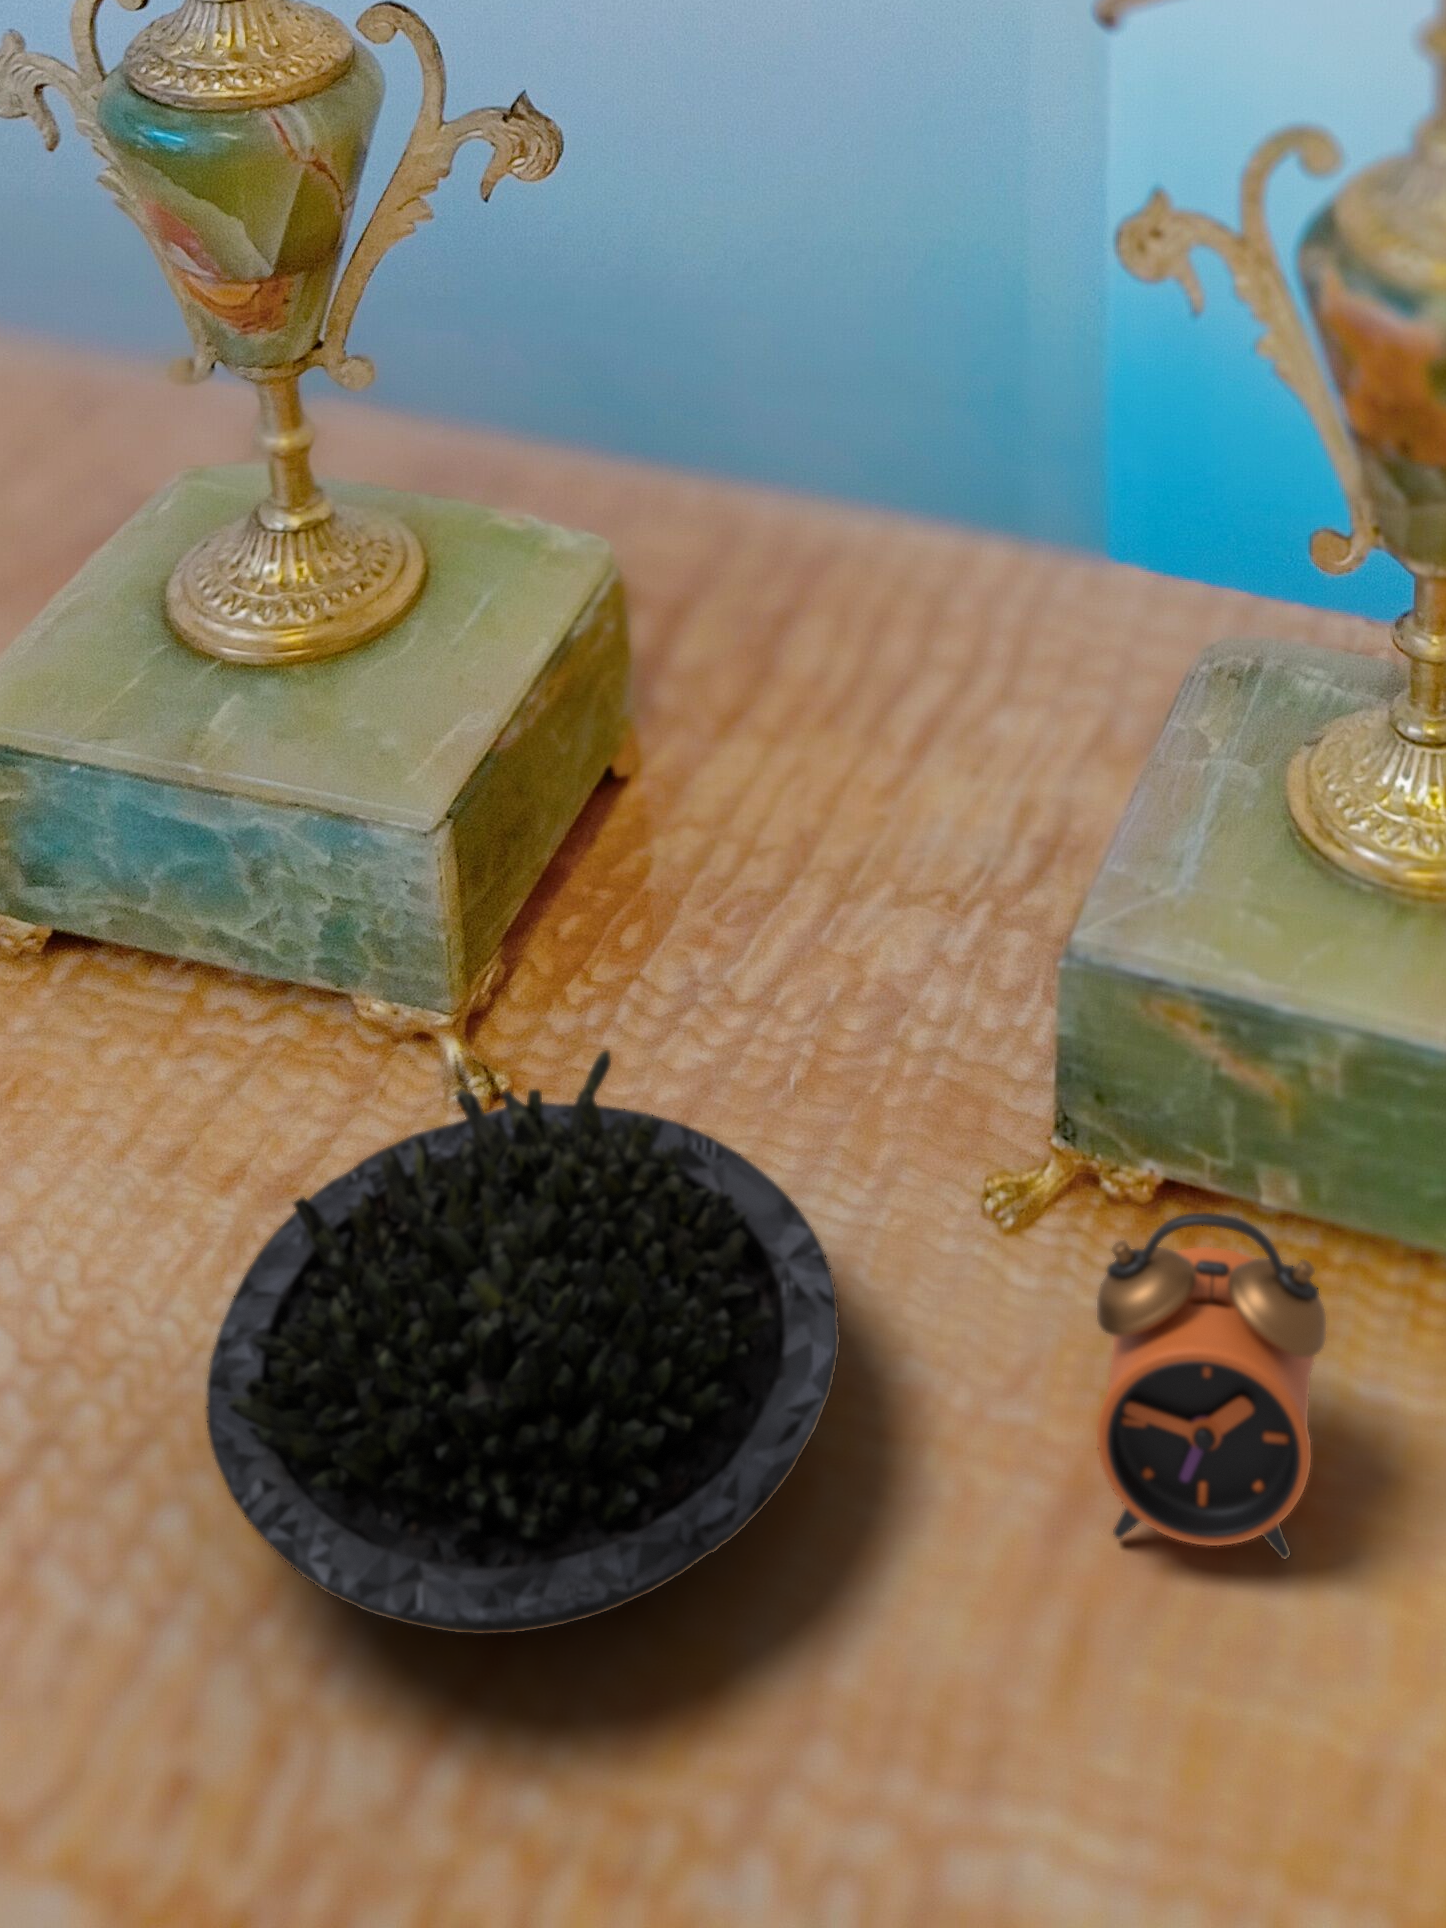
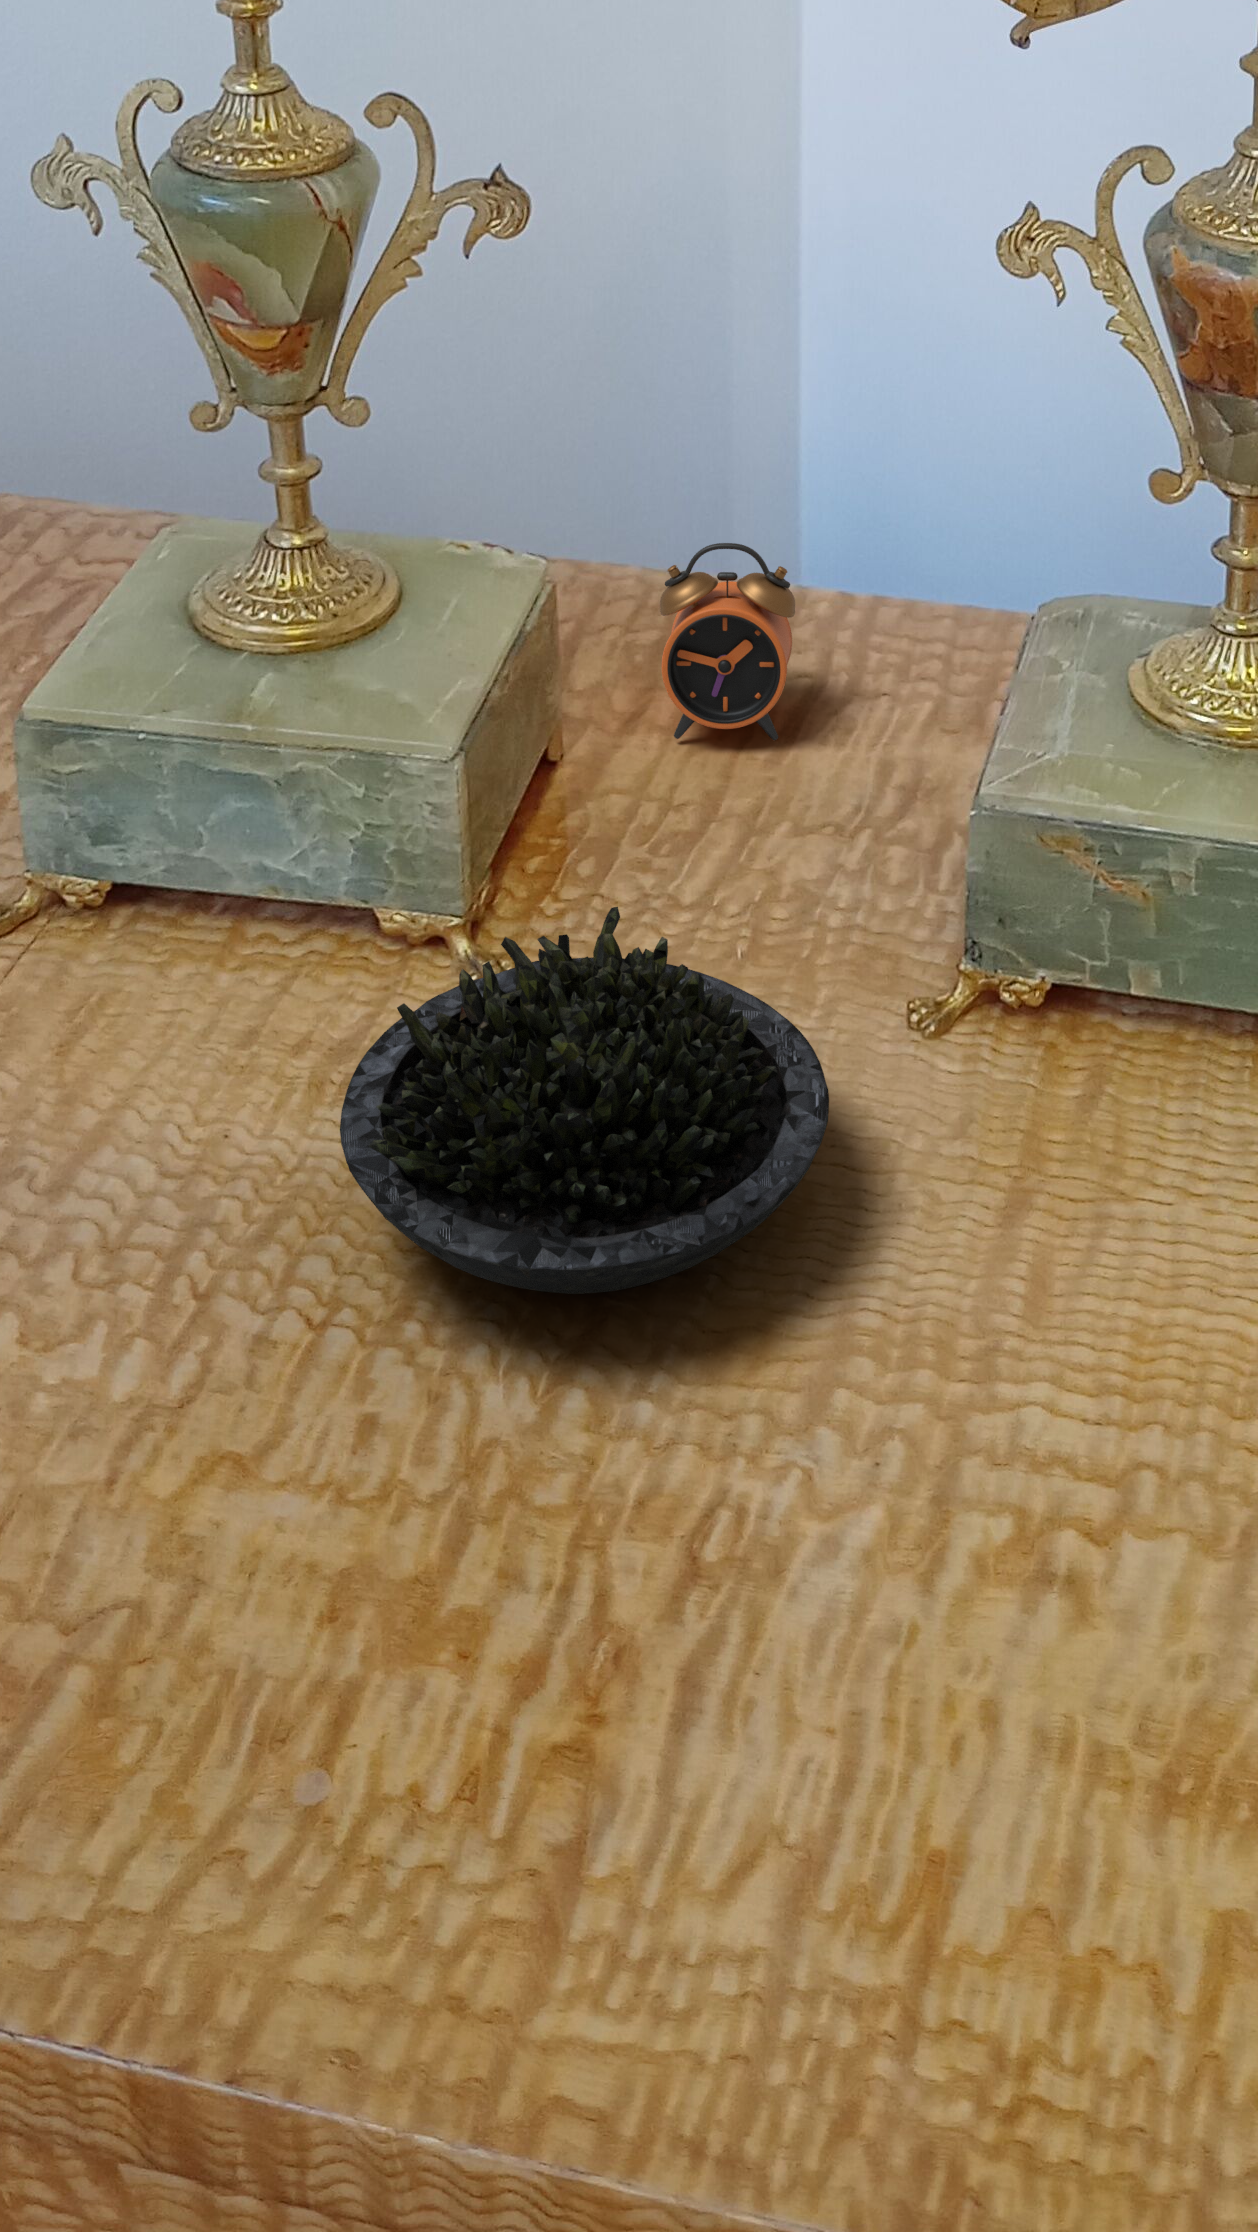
alarm clock: present [1097,1213,1326,1559] -> present [660,543,795,740]

